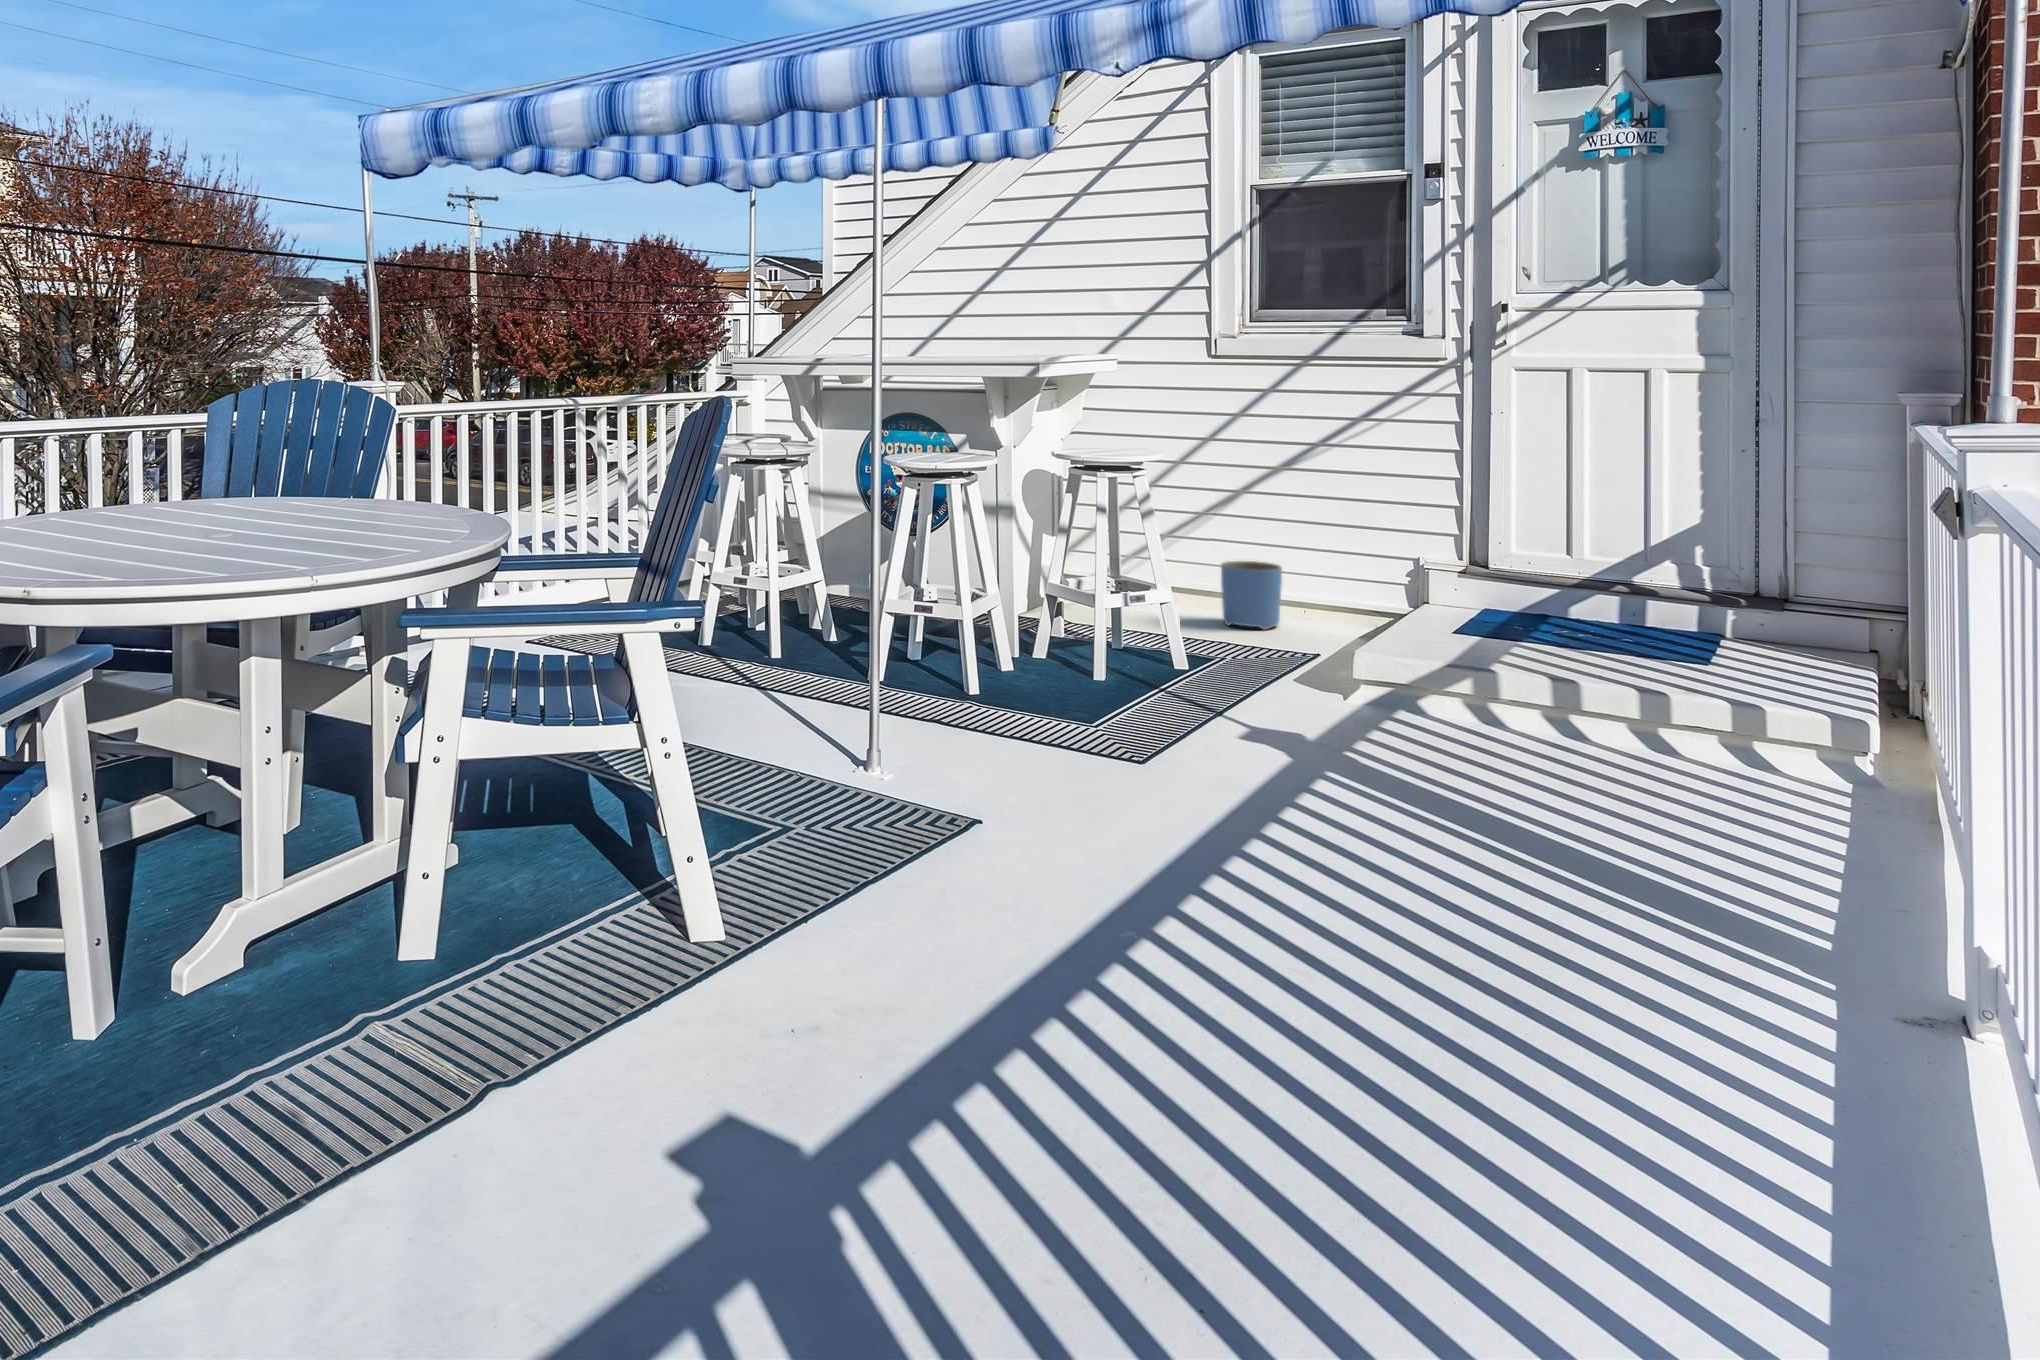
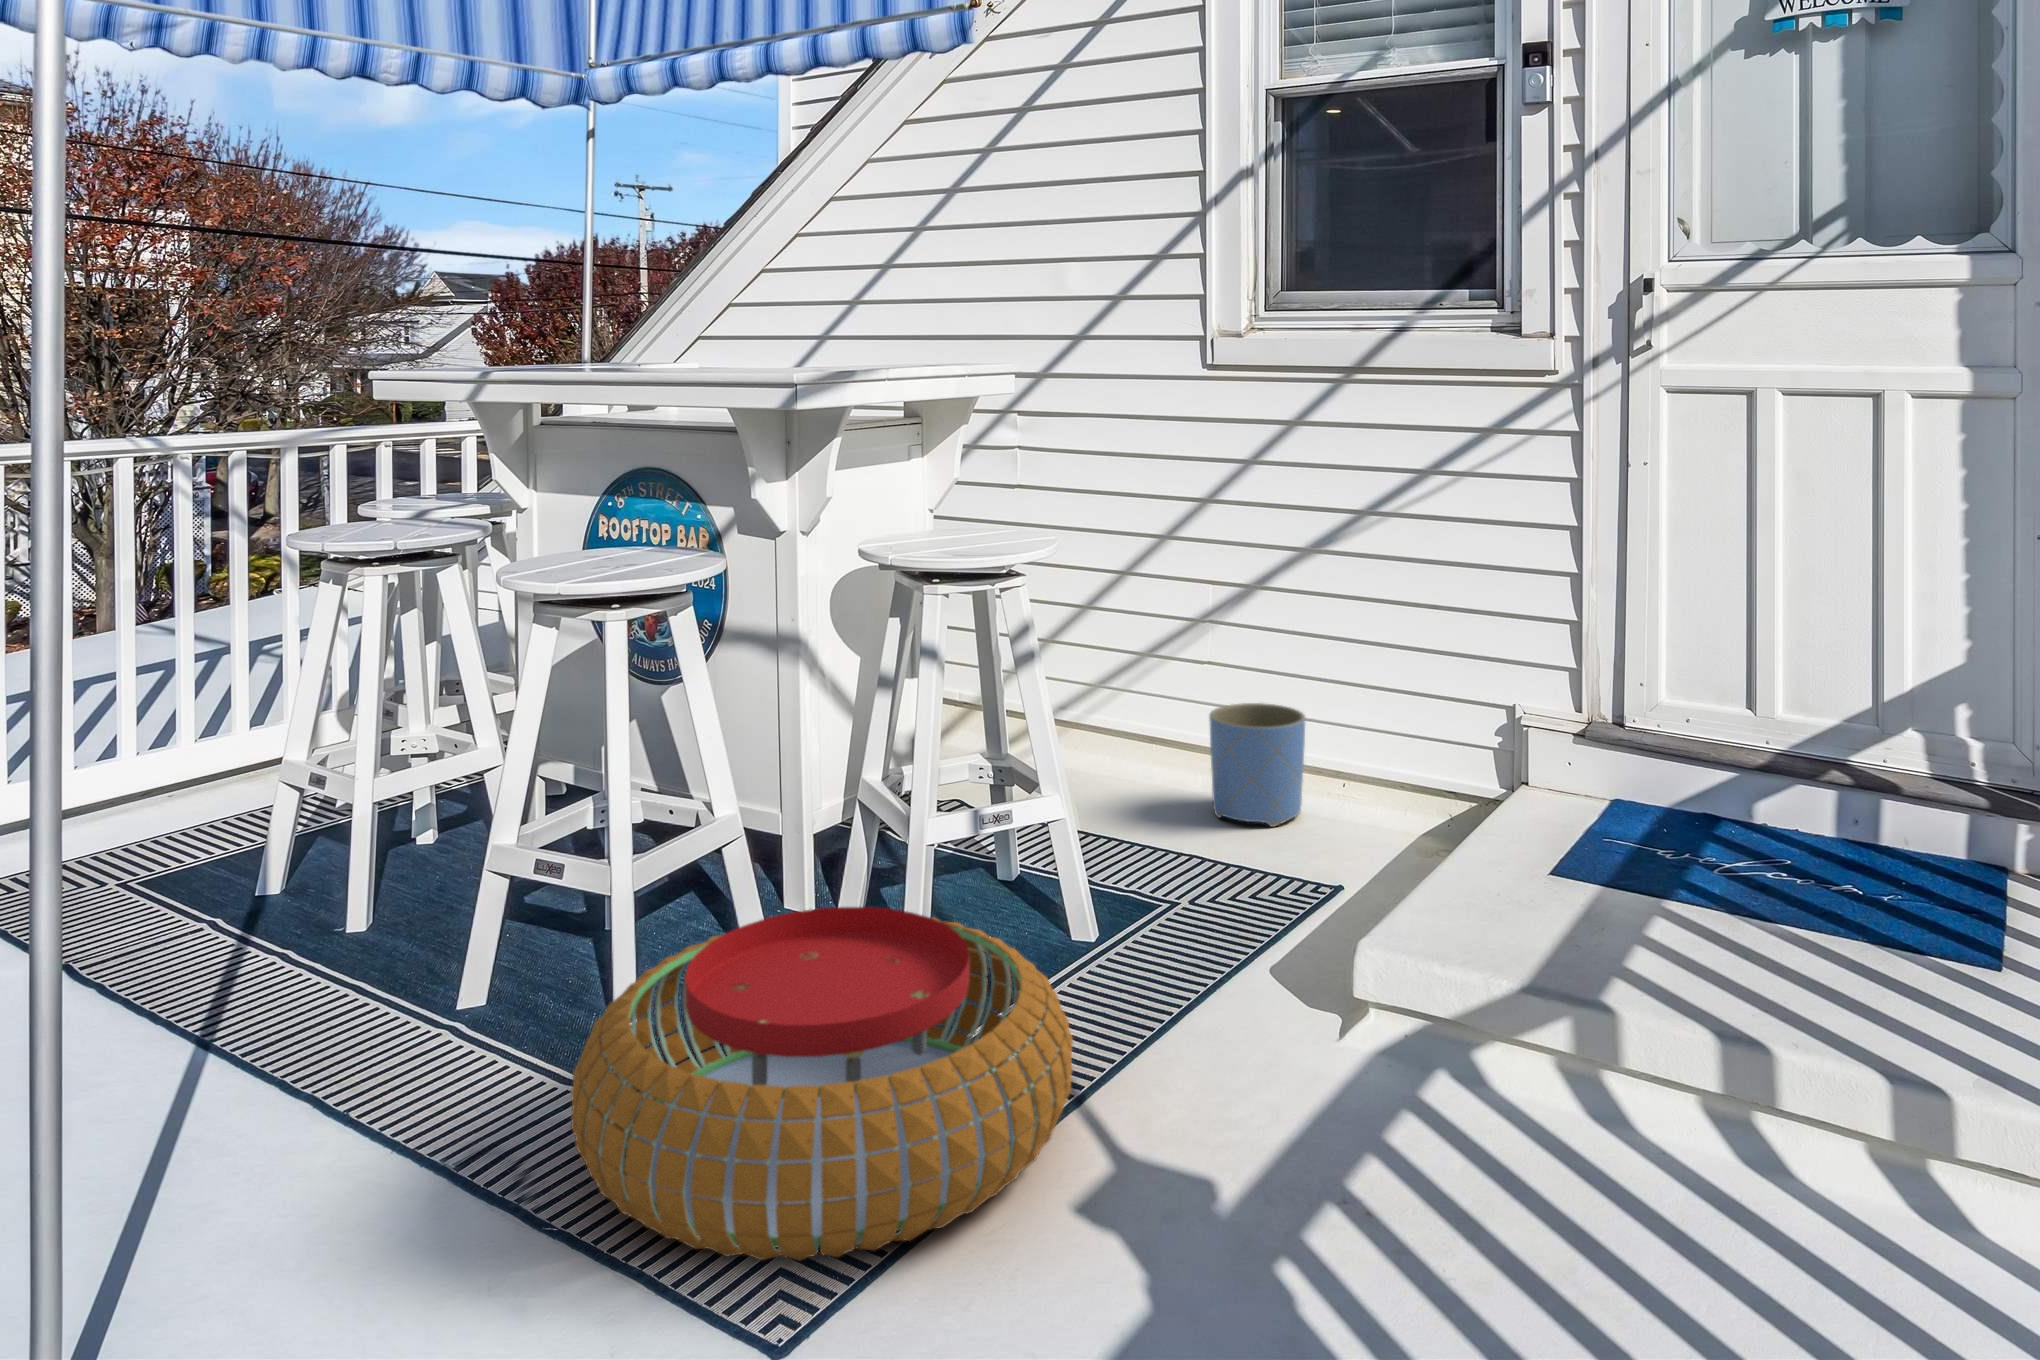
pouf: none [989,618,1227,741] -> present [571,907,1073,1261]

